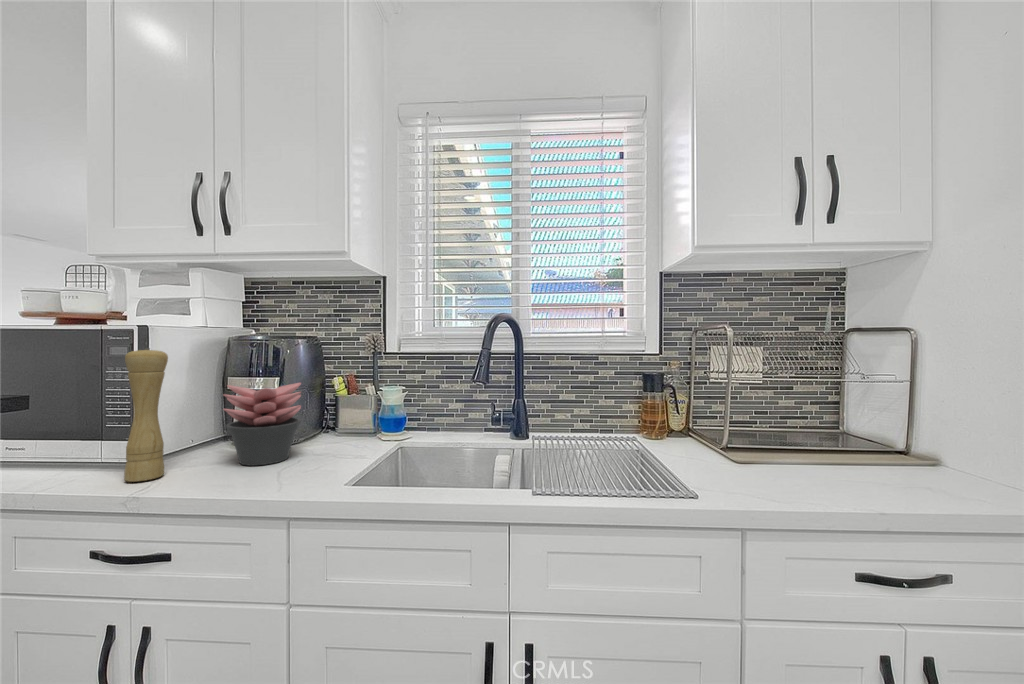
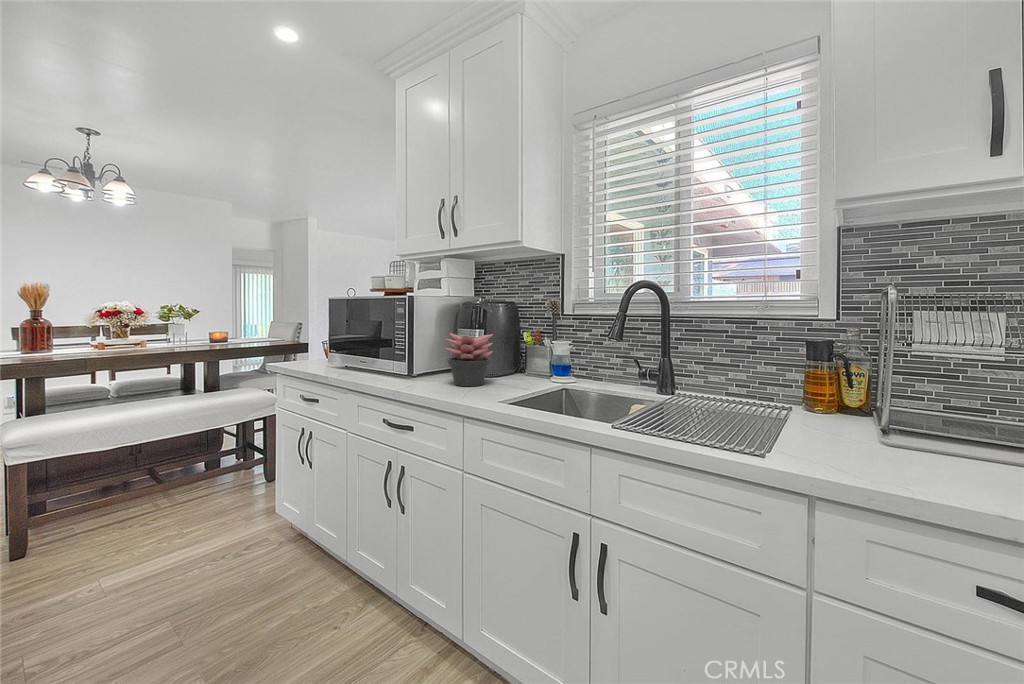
pepper mill: present [124,348,168,482] -> none [398,308,418,385]

